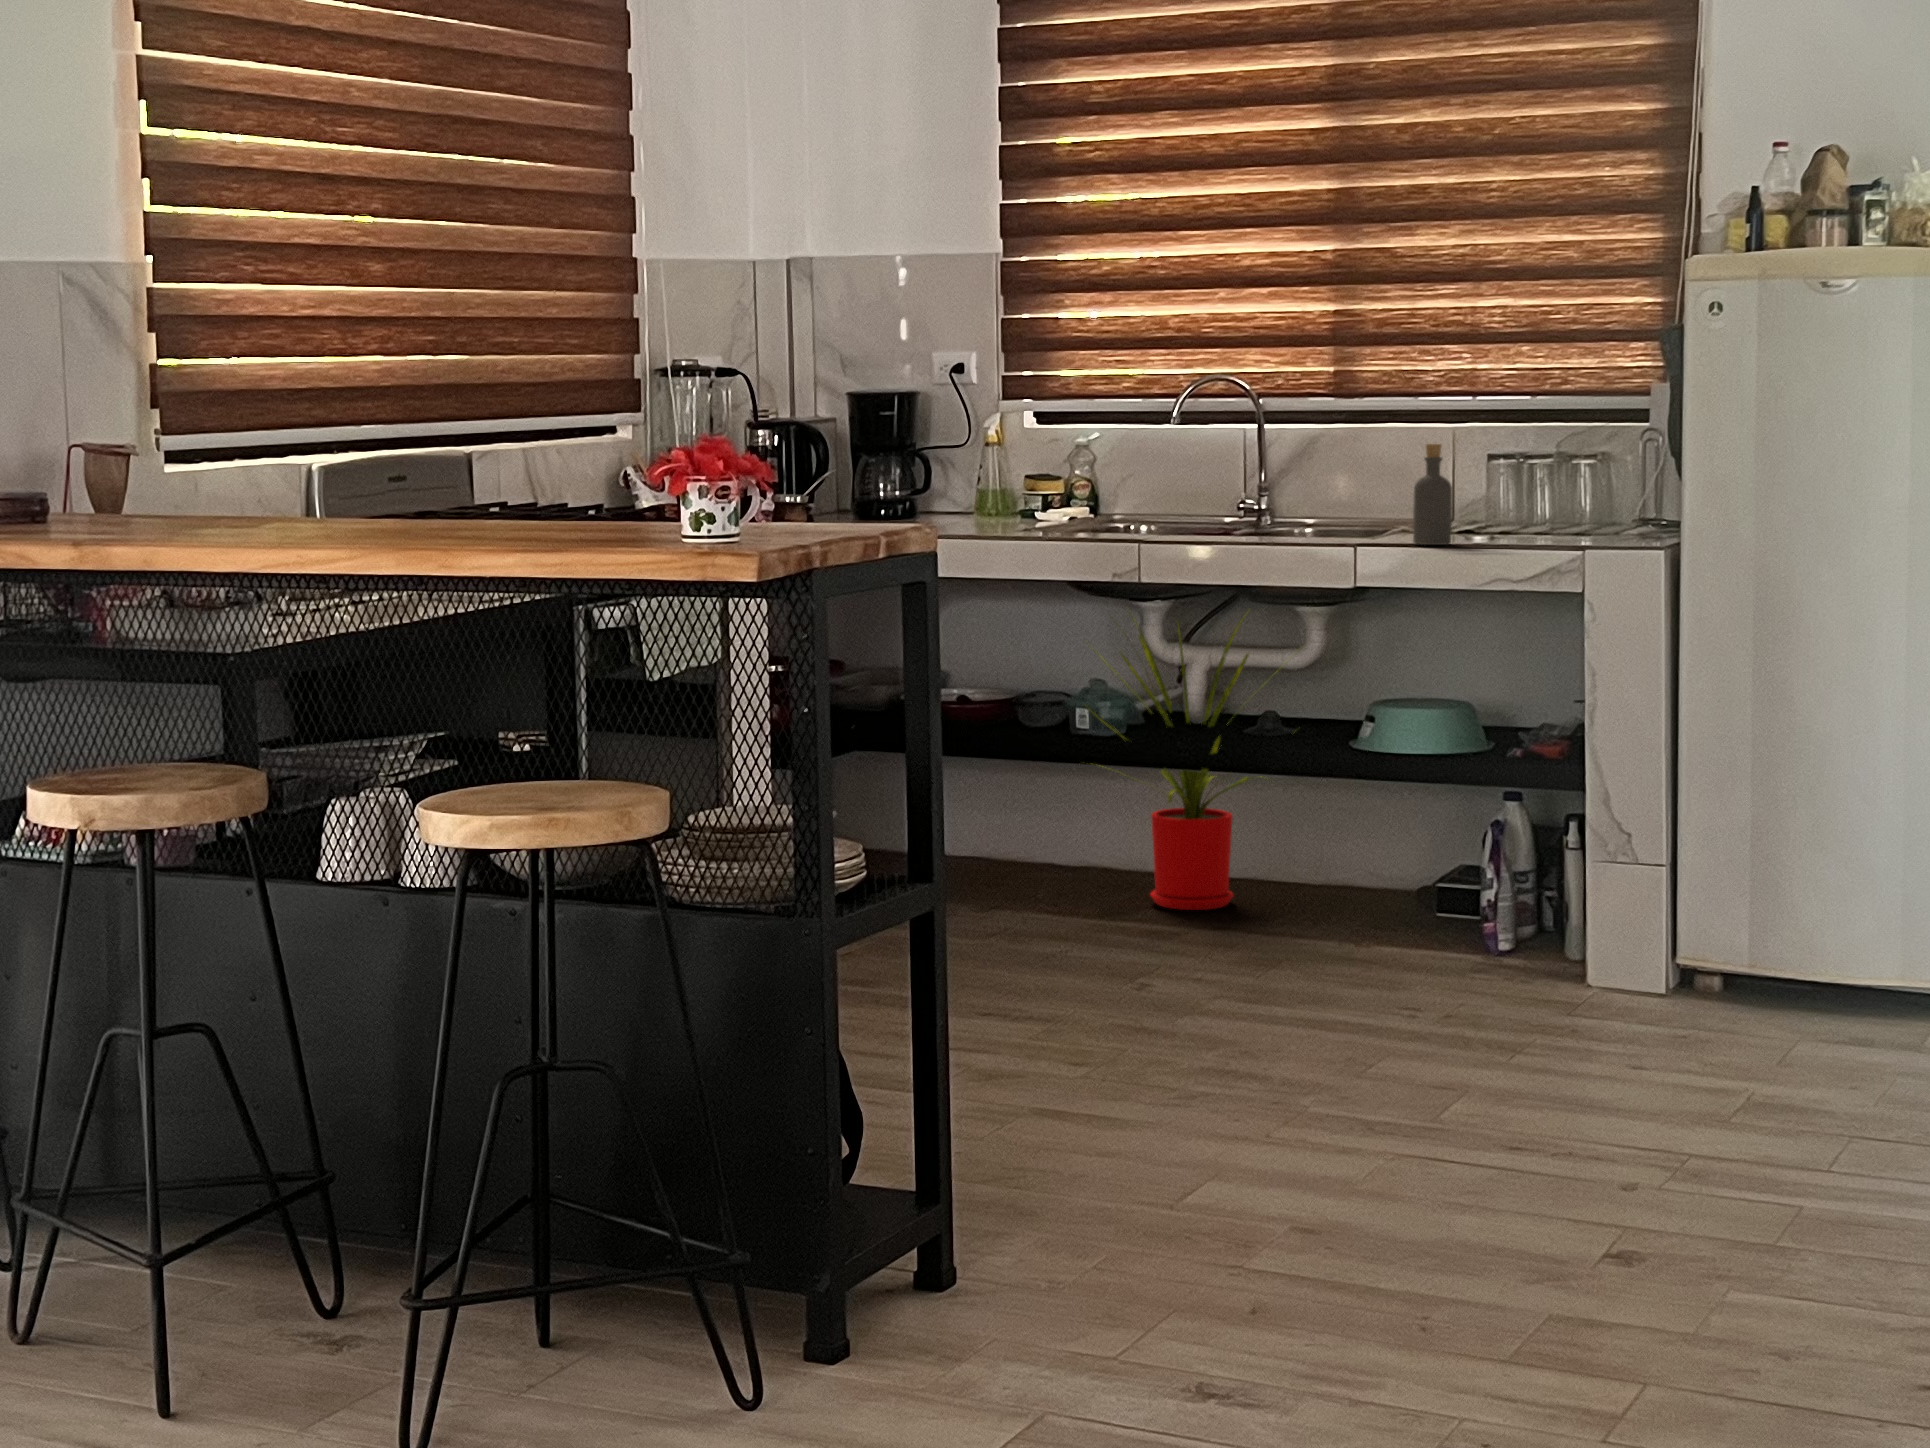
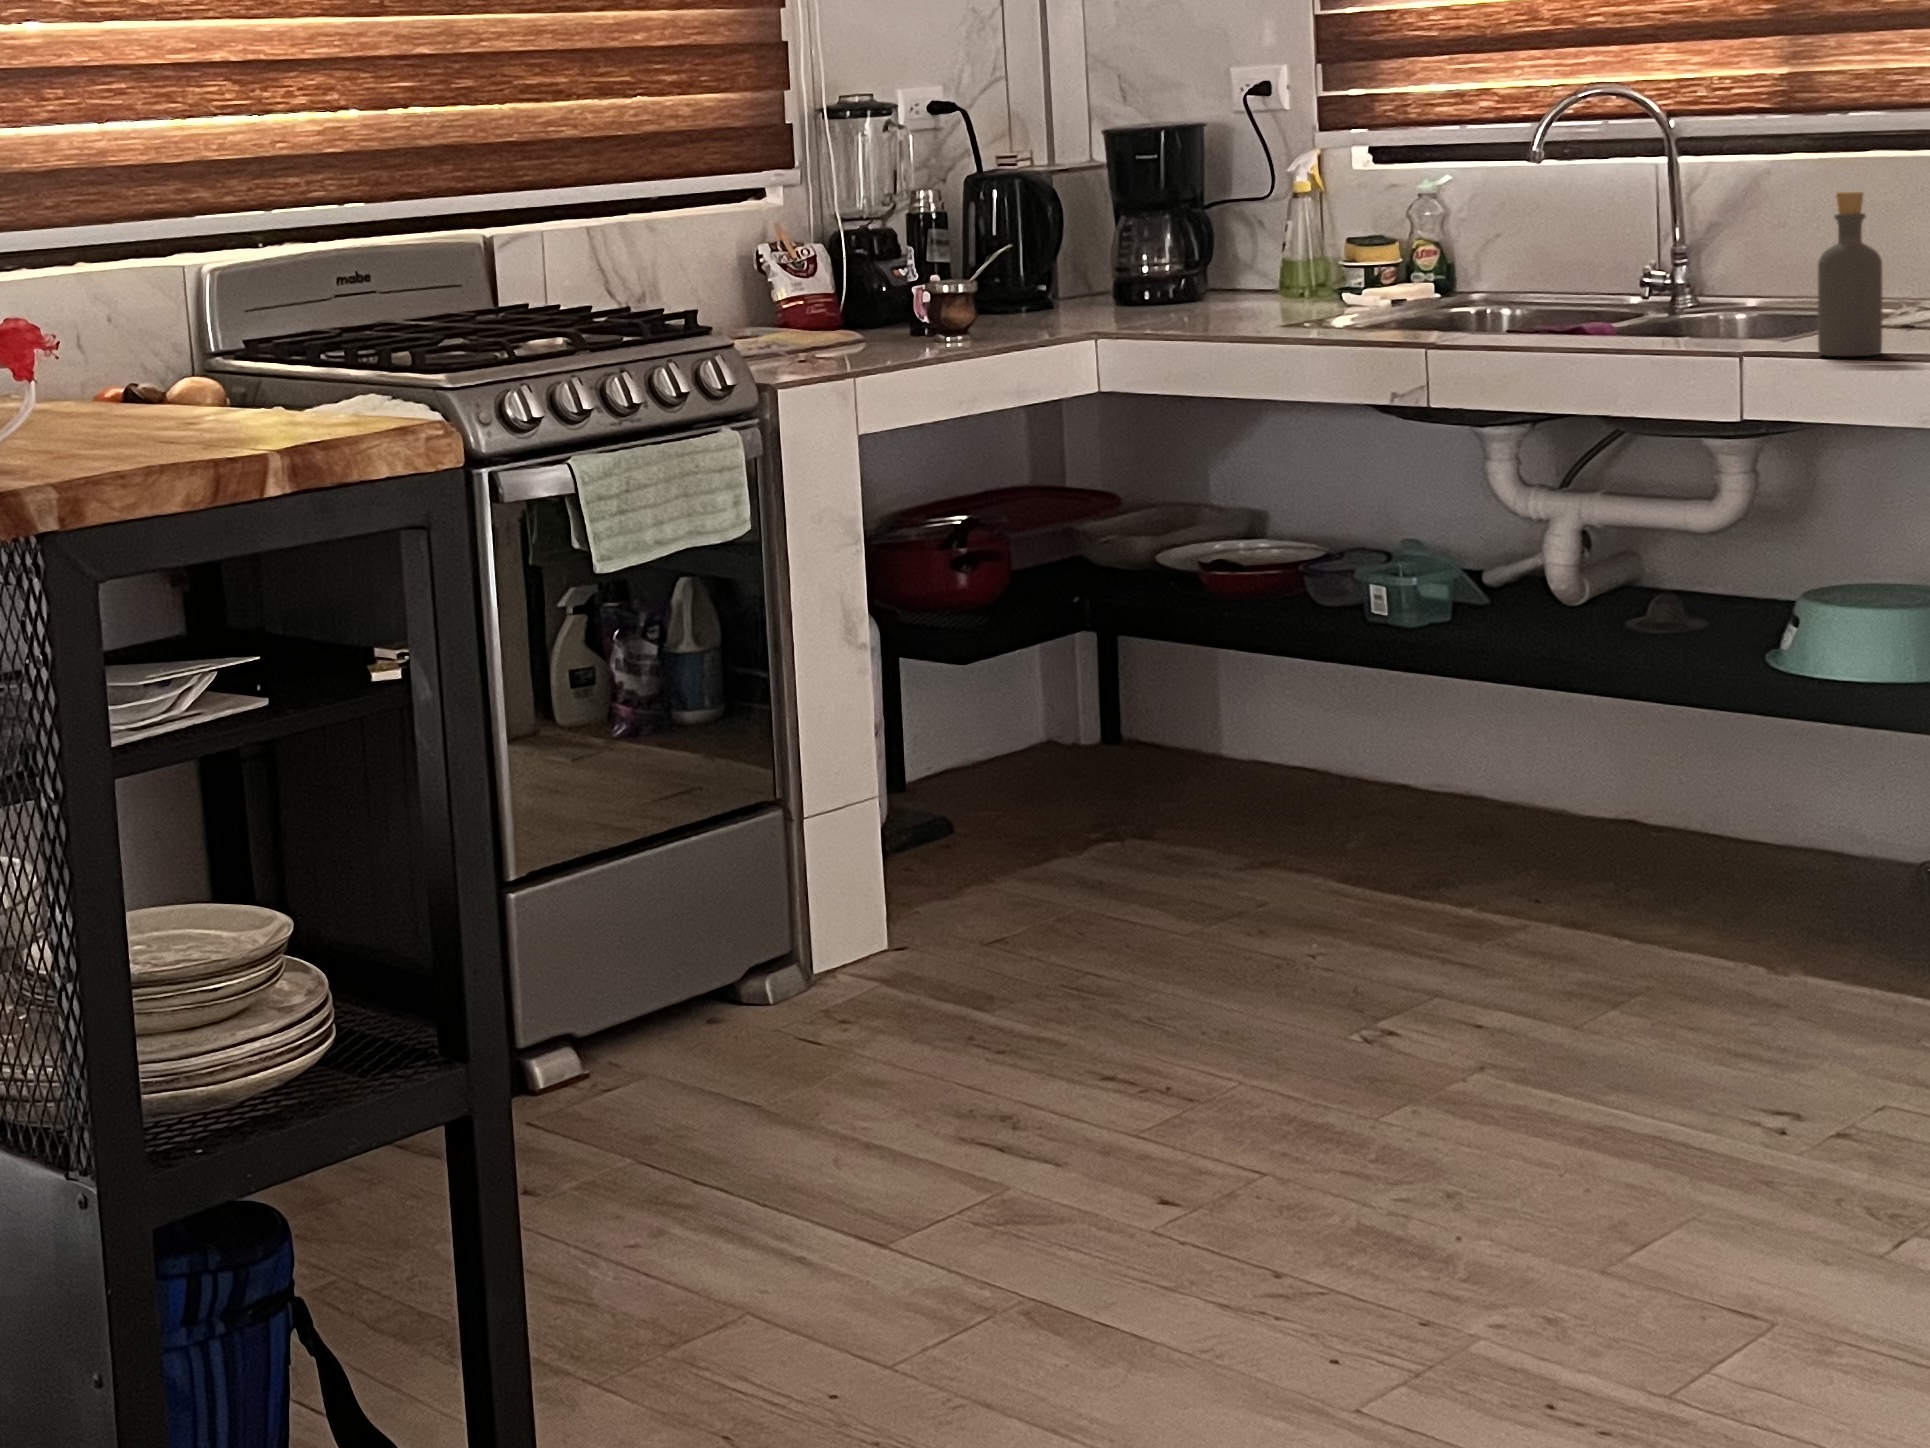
house plant: present [1095,618,1253,910] -> none [1374,434,1724,885]

